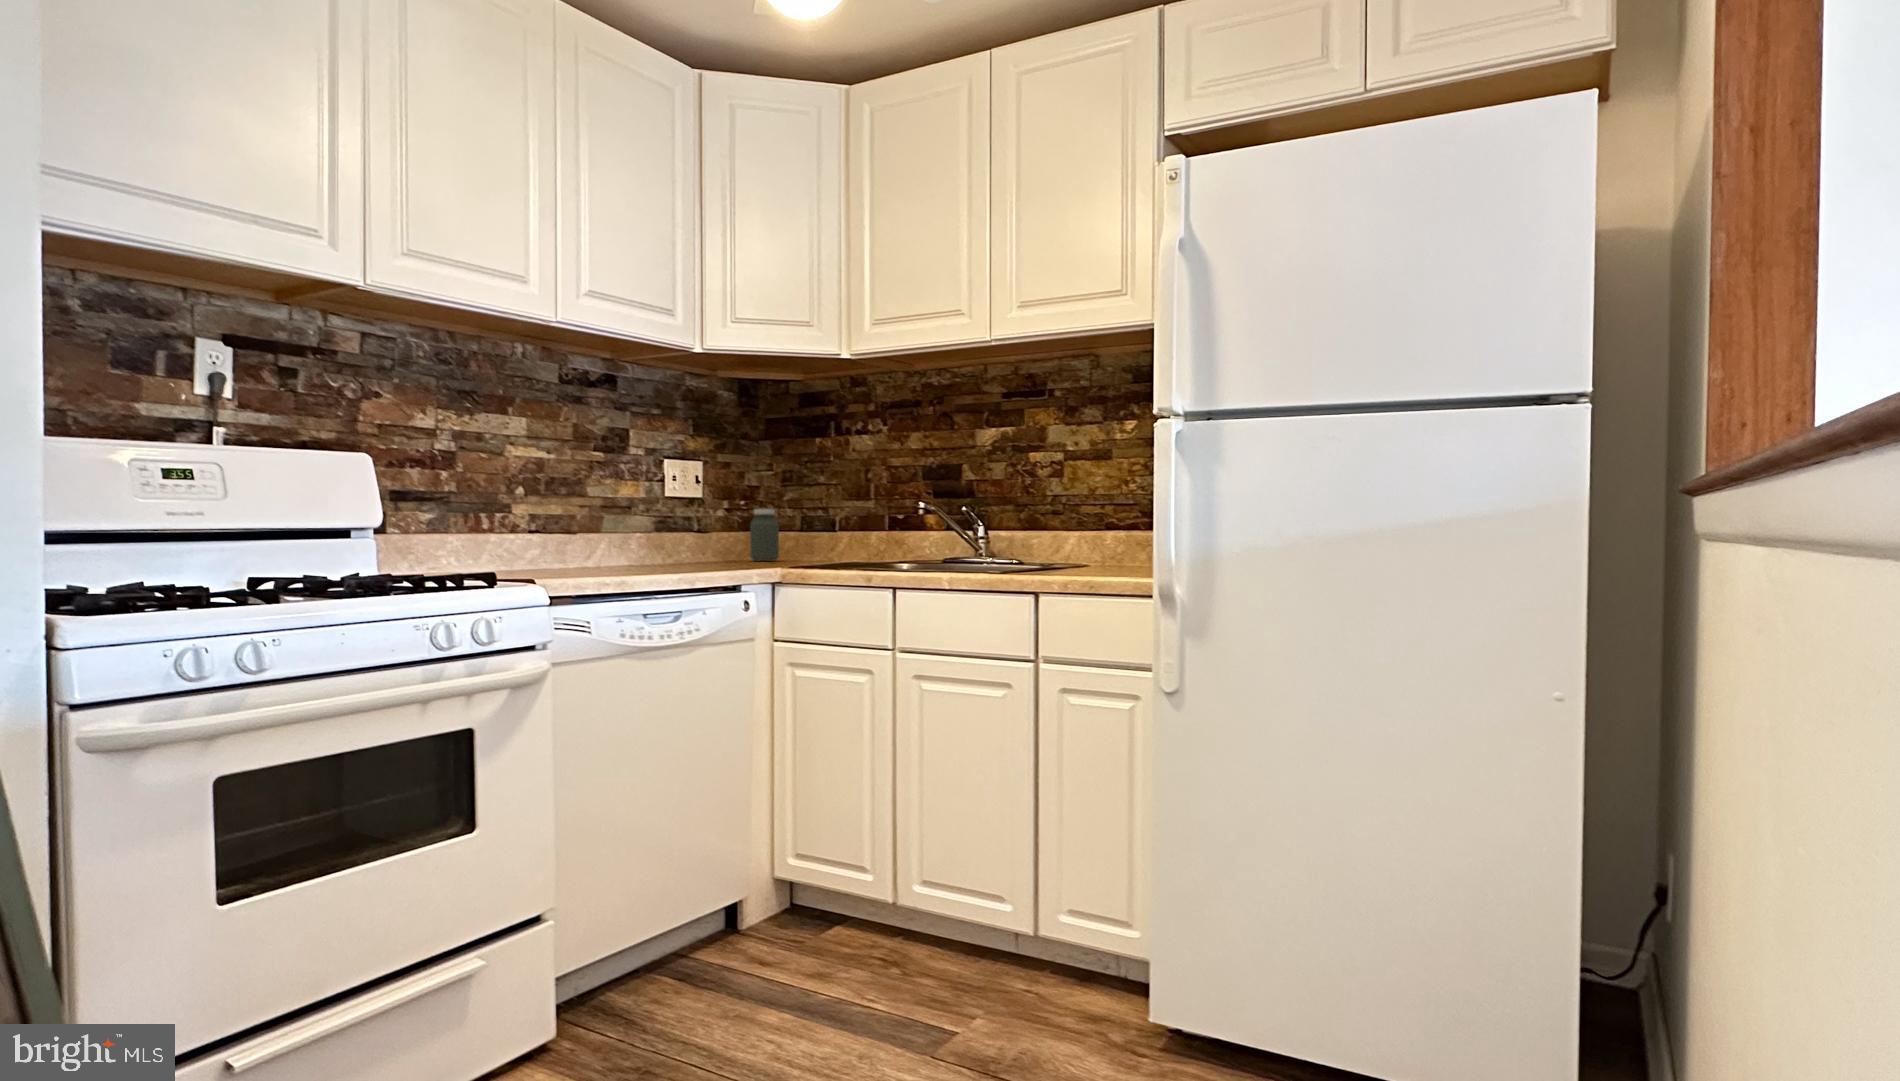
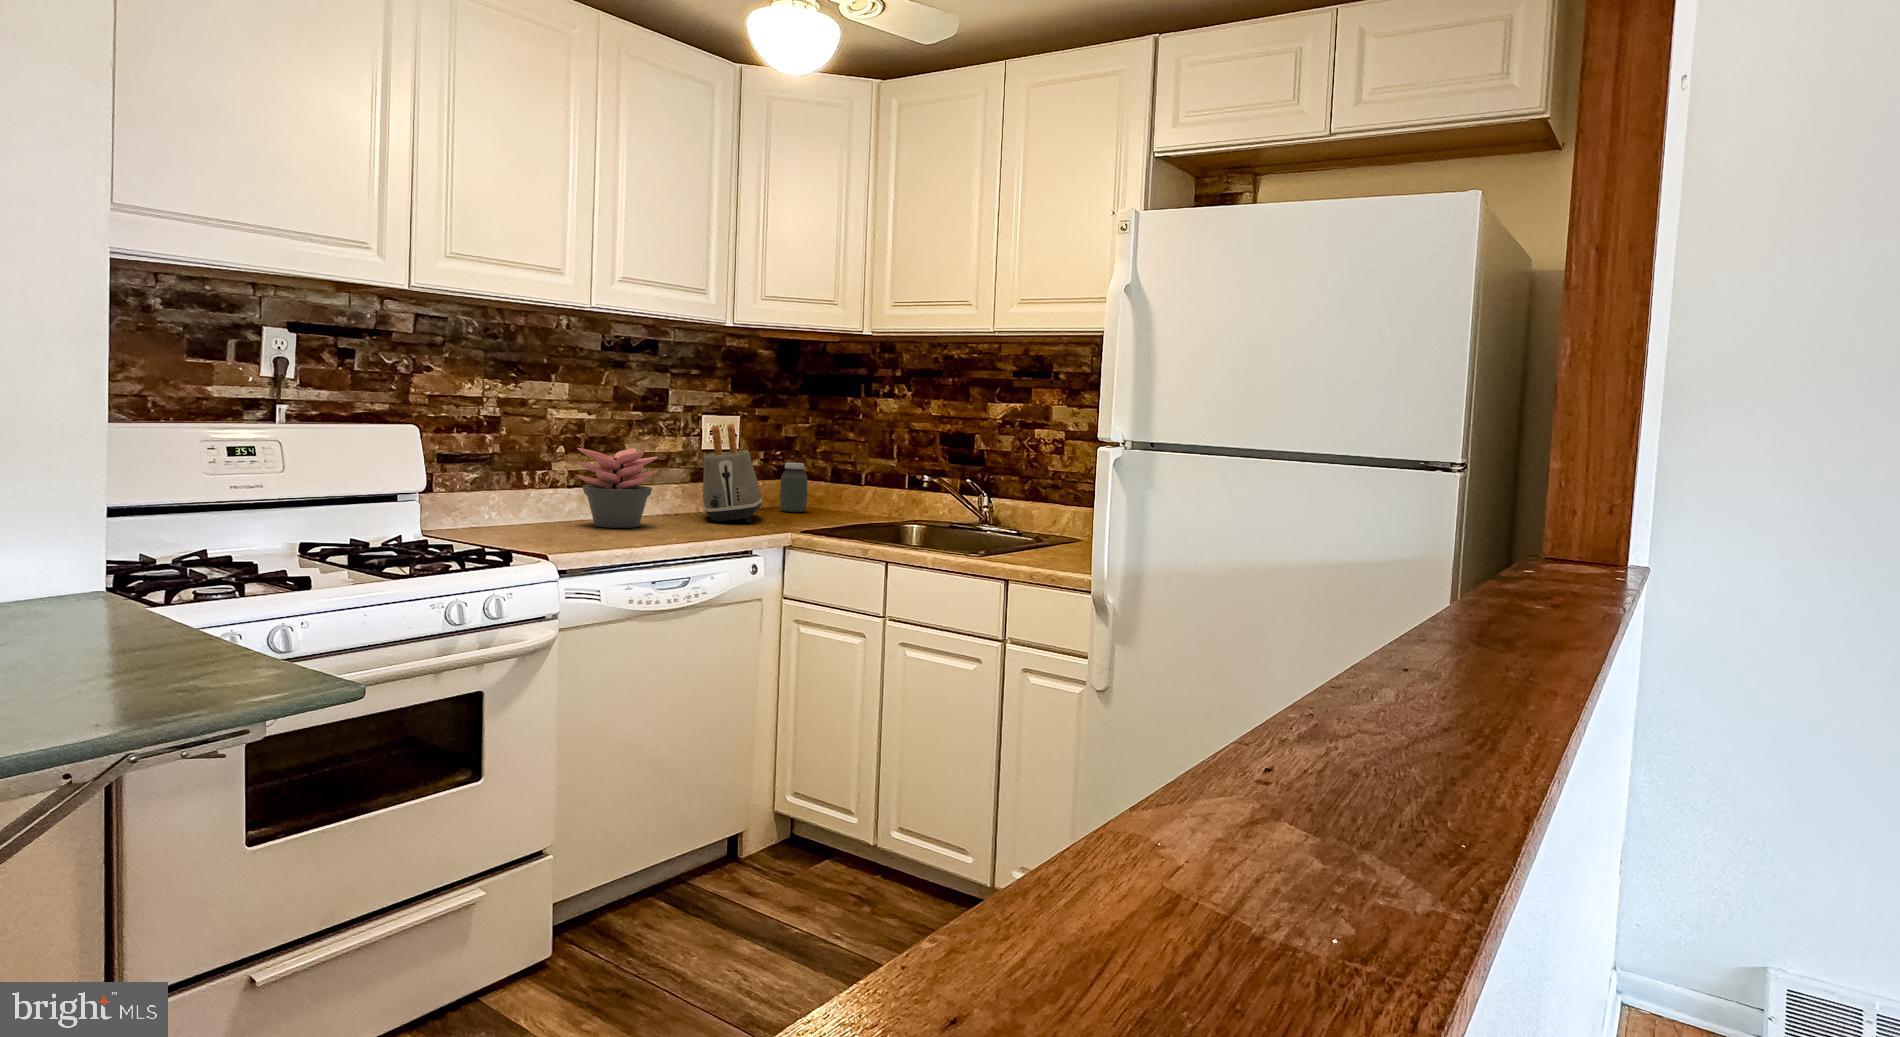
toaster: none [673,461,738,564] -> present [703,424,762,522]
succulent plant: none [543,482,632,568] -> present [577,448,658,528]

